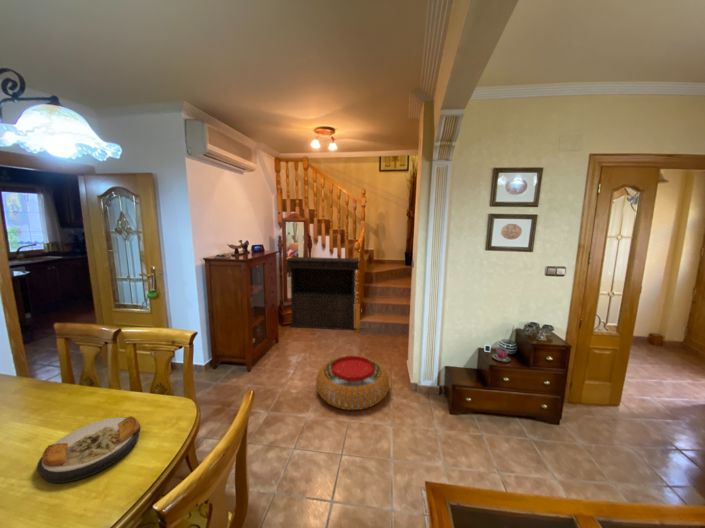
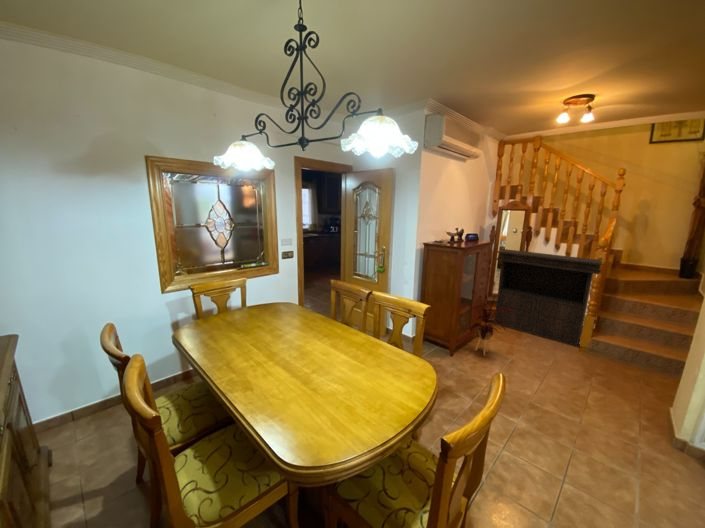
house plant: none [260,299,304,361] -> present [470,297,514,355]
pouf: present [316,356,389,410] -> none [526,373,640,447]
plate: present [37,416,141,483] -> none [341,355,395,389]

